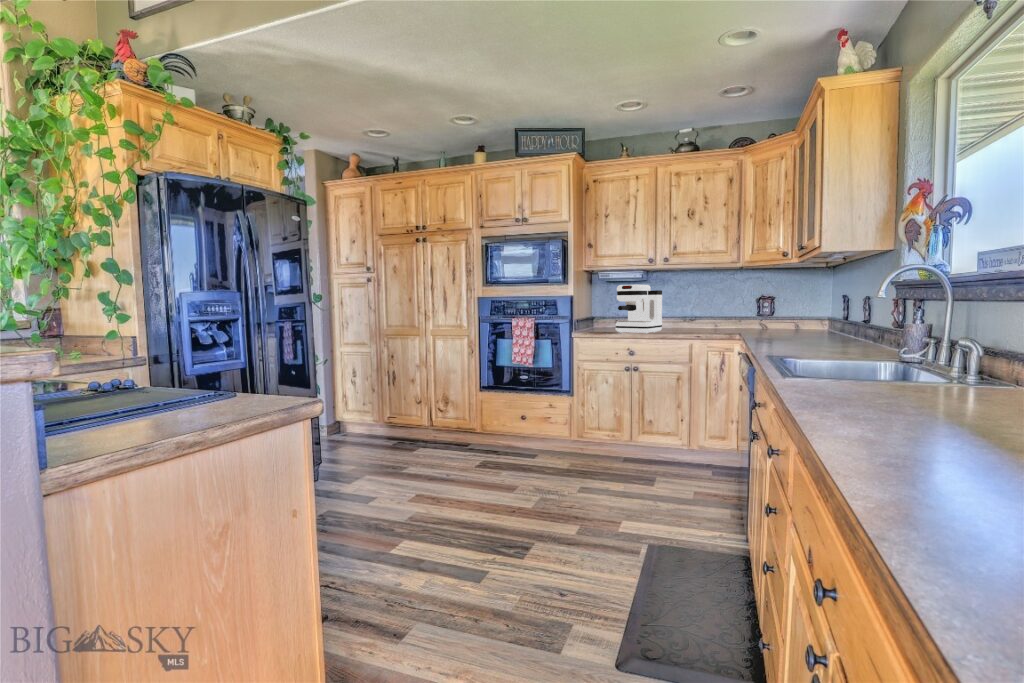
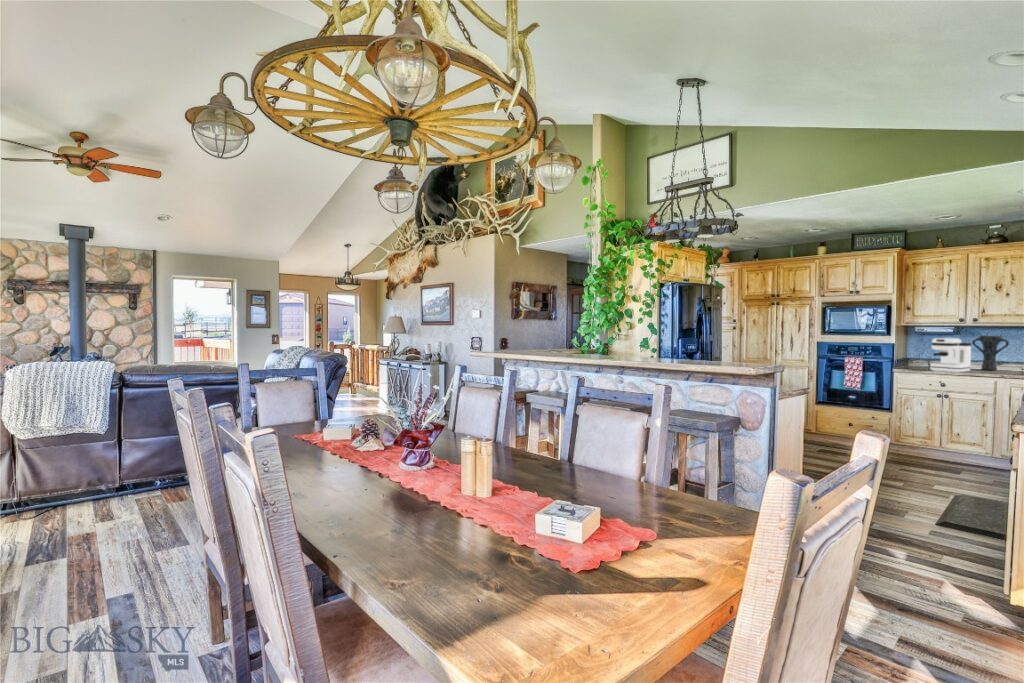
vase: none [663,282,702,330] -> present [972,336,1009,371]

